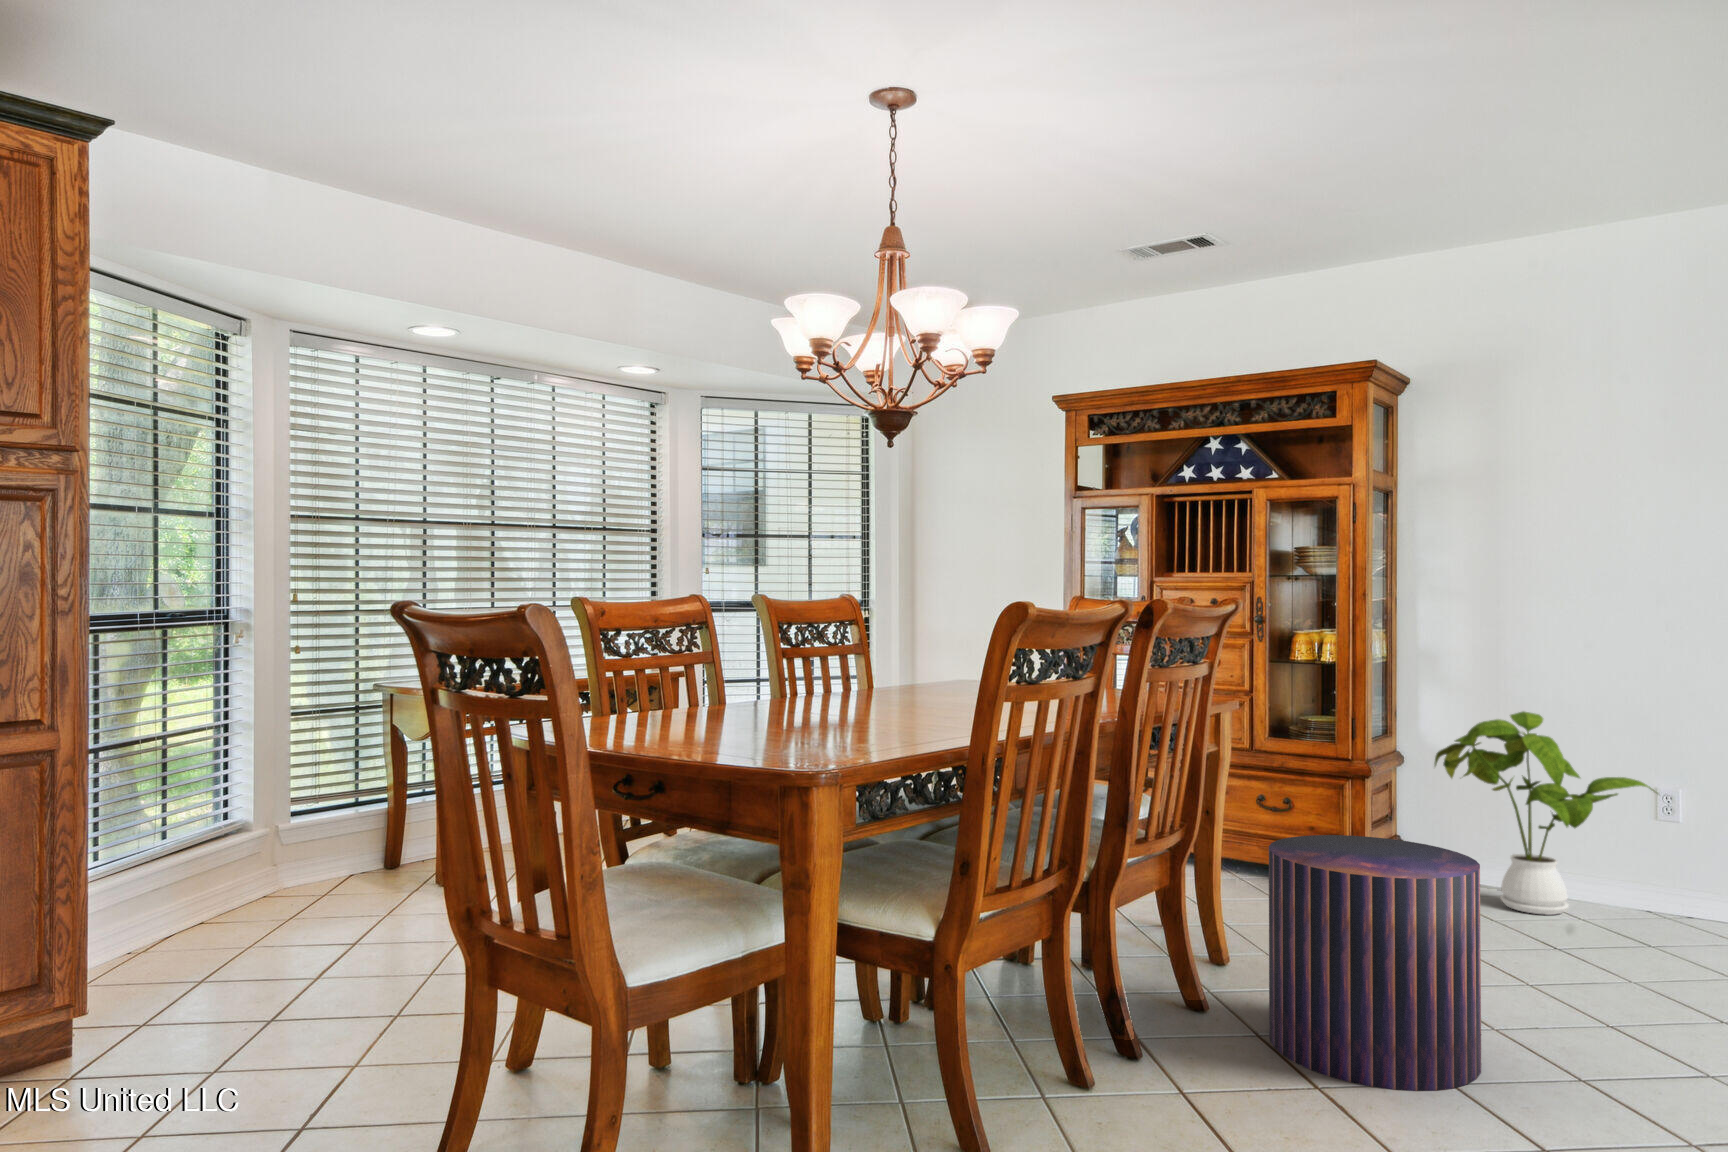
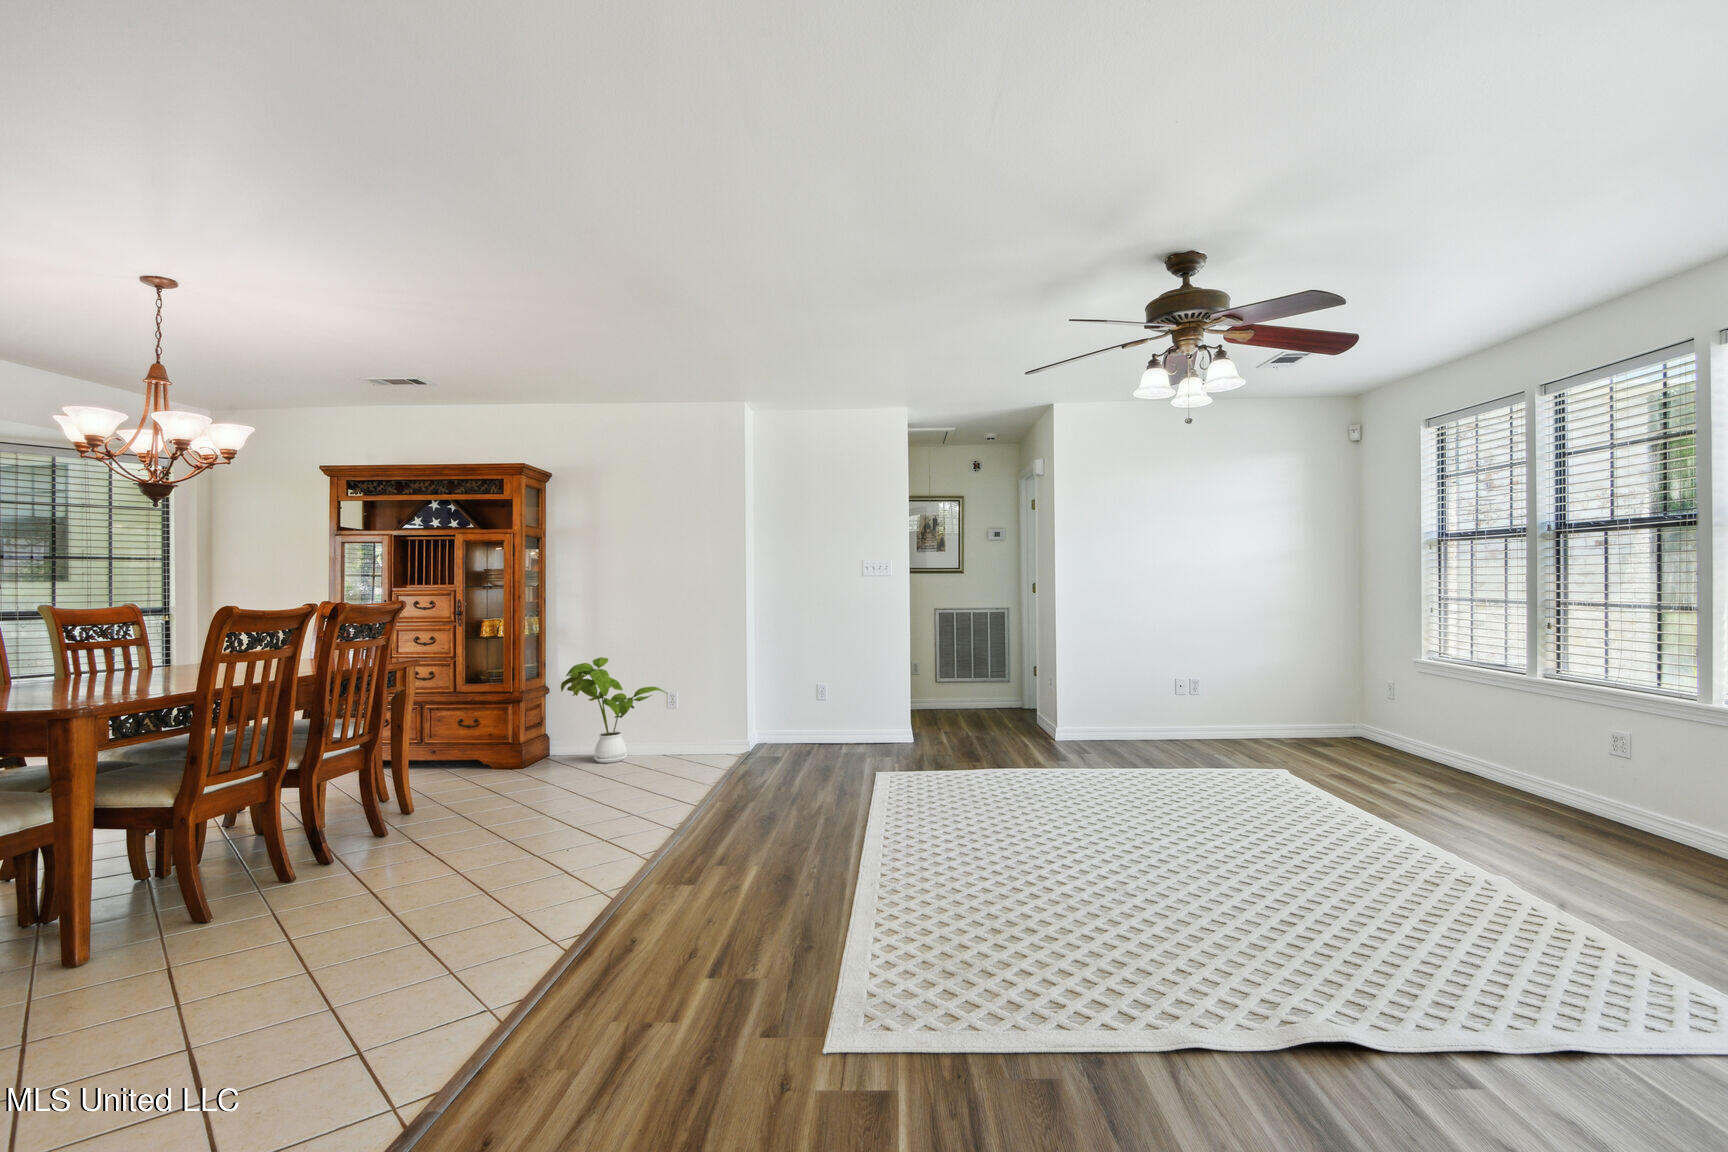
pouf: present [1269,835,1481,1091] -> none [366,739,491,879]

